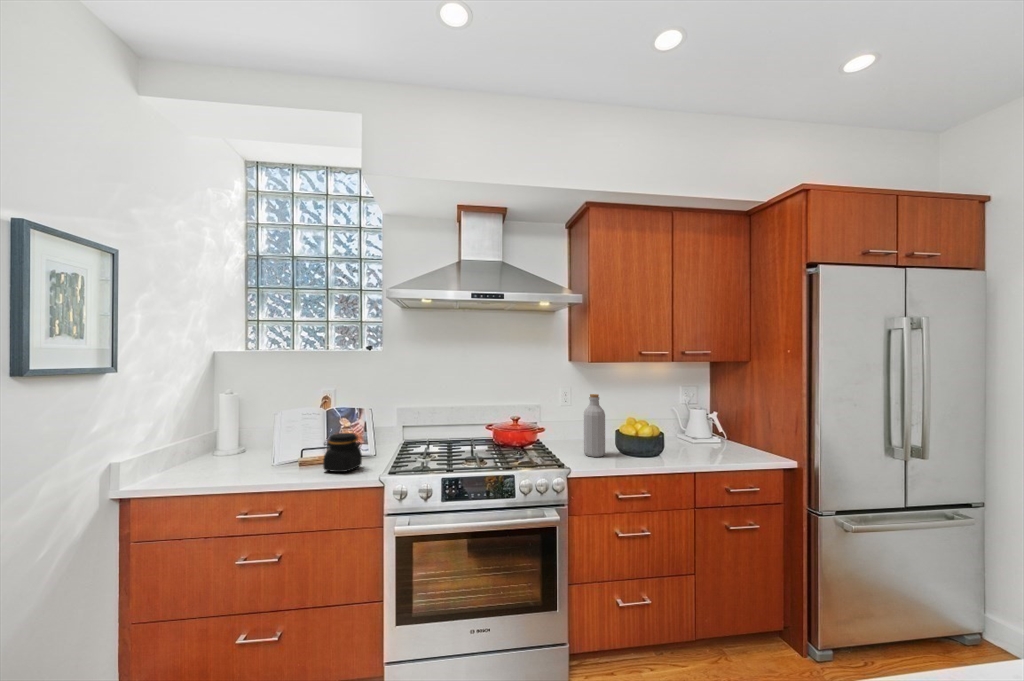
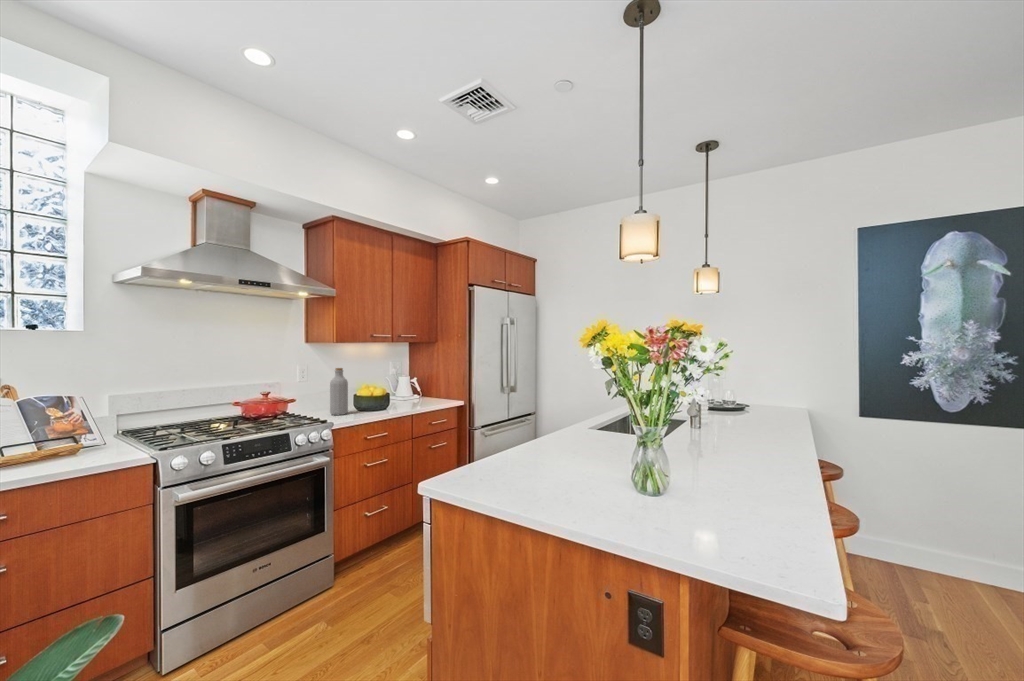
jar: present [323,433,362,472] -> none [54,418,113,460]

